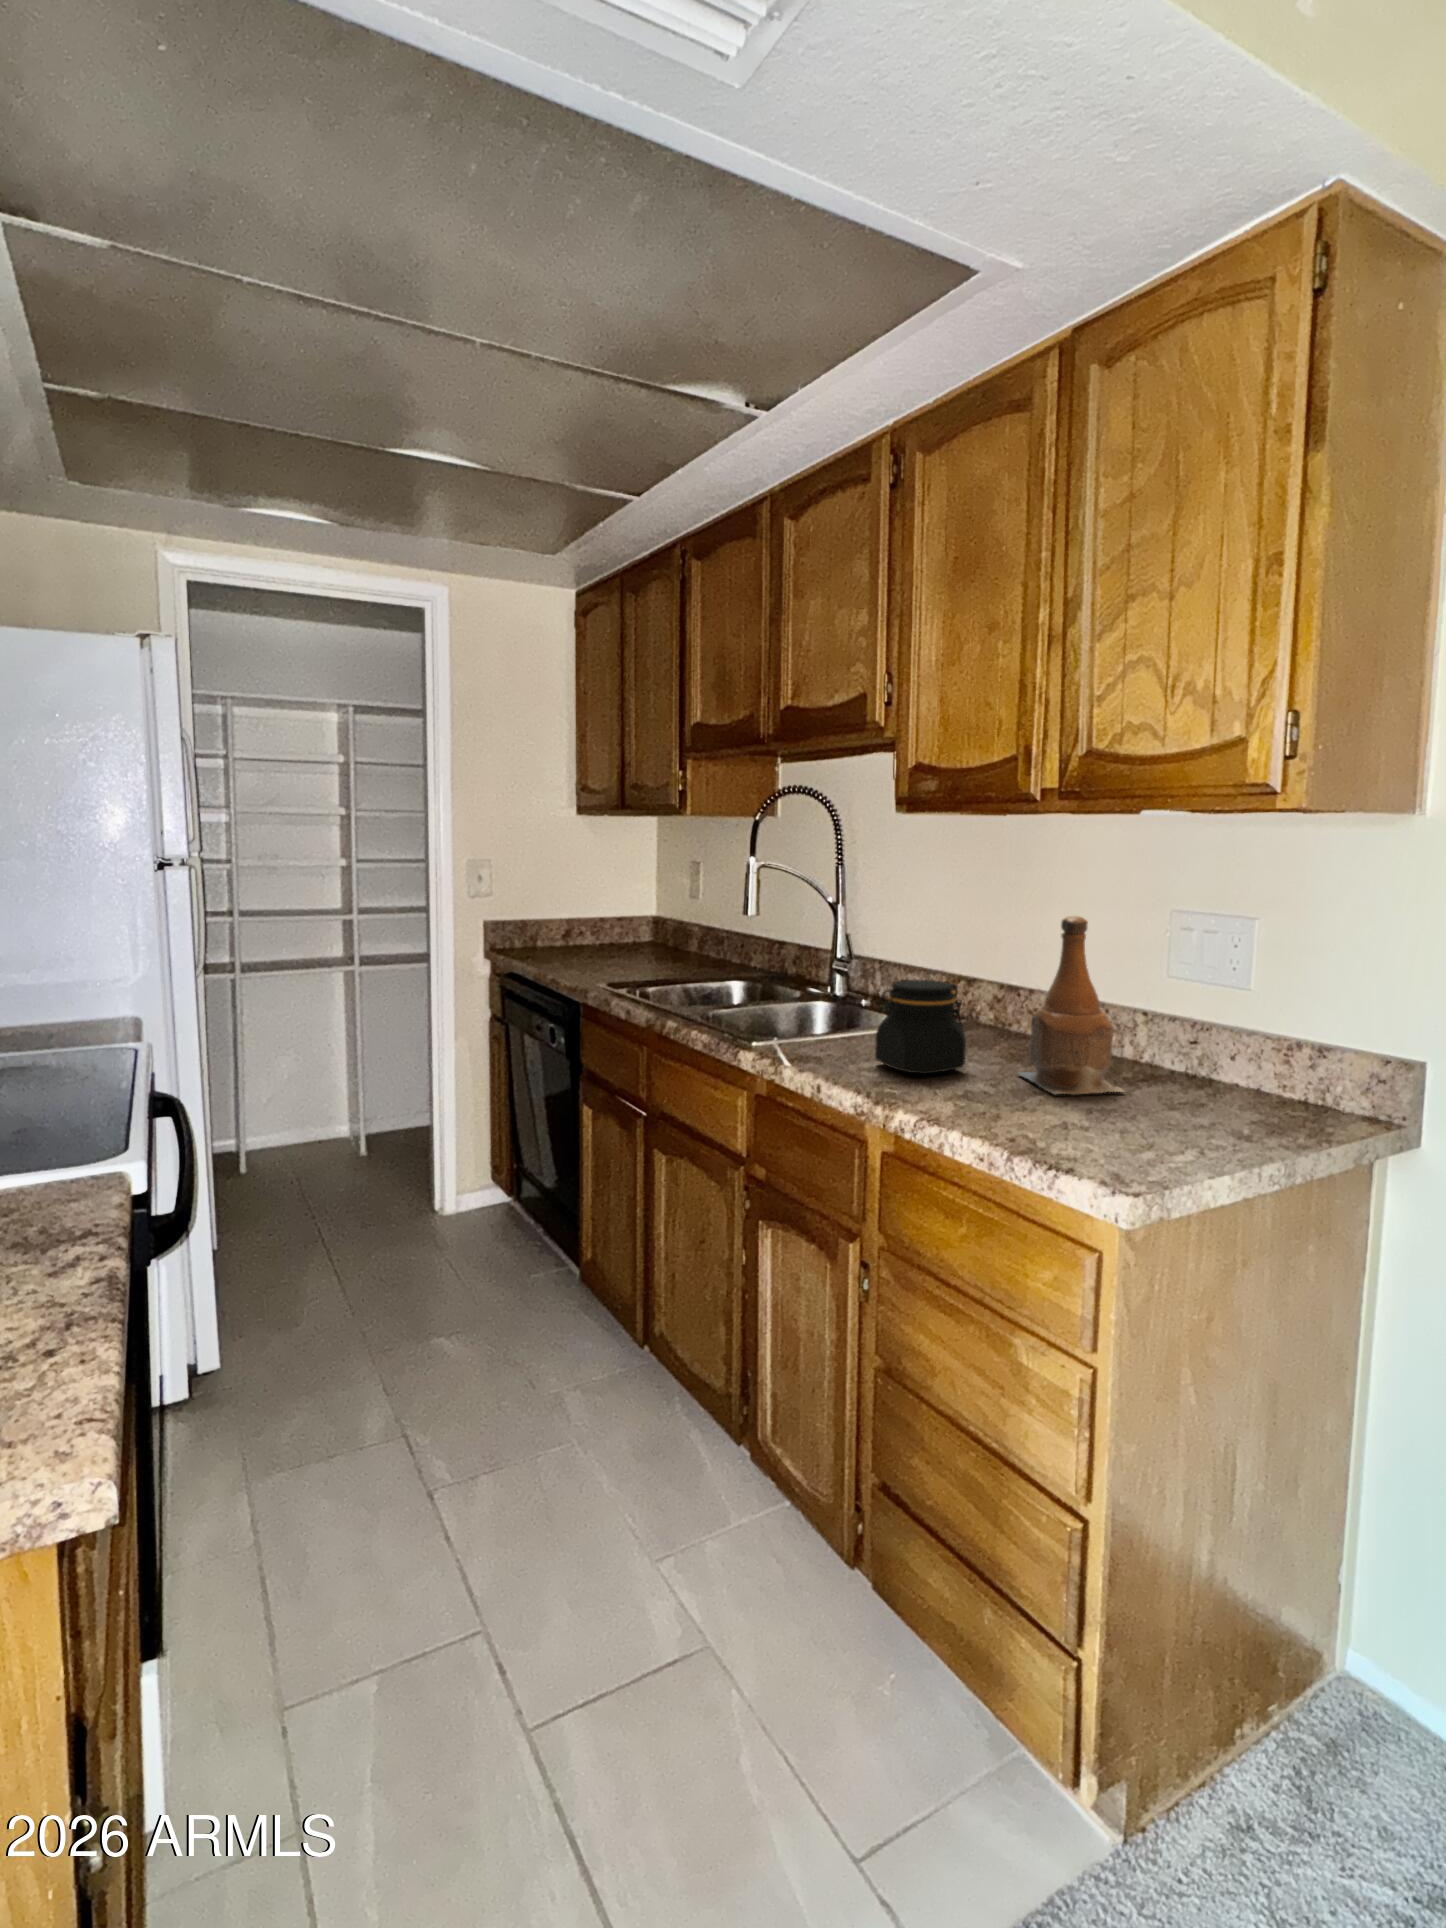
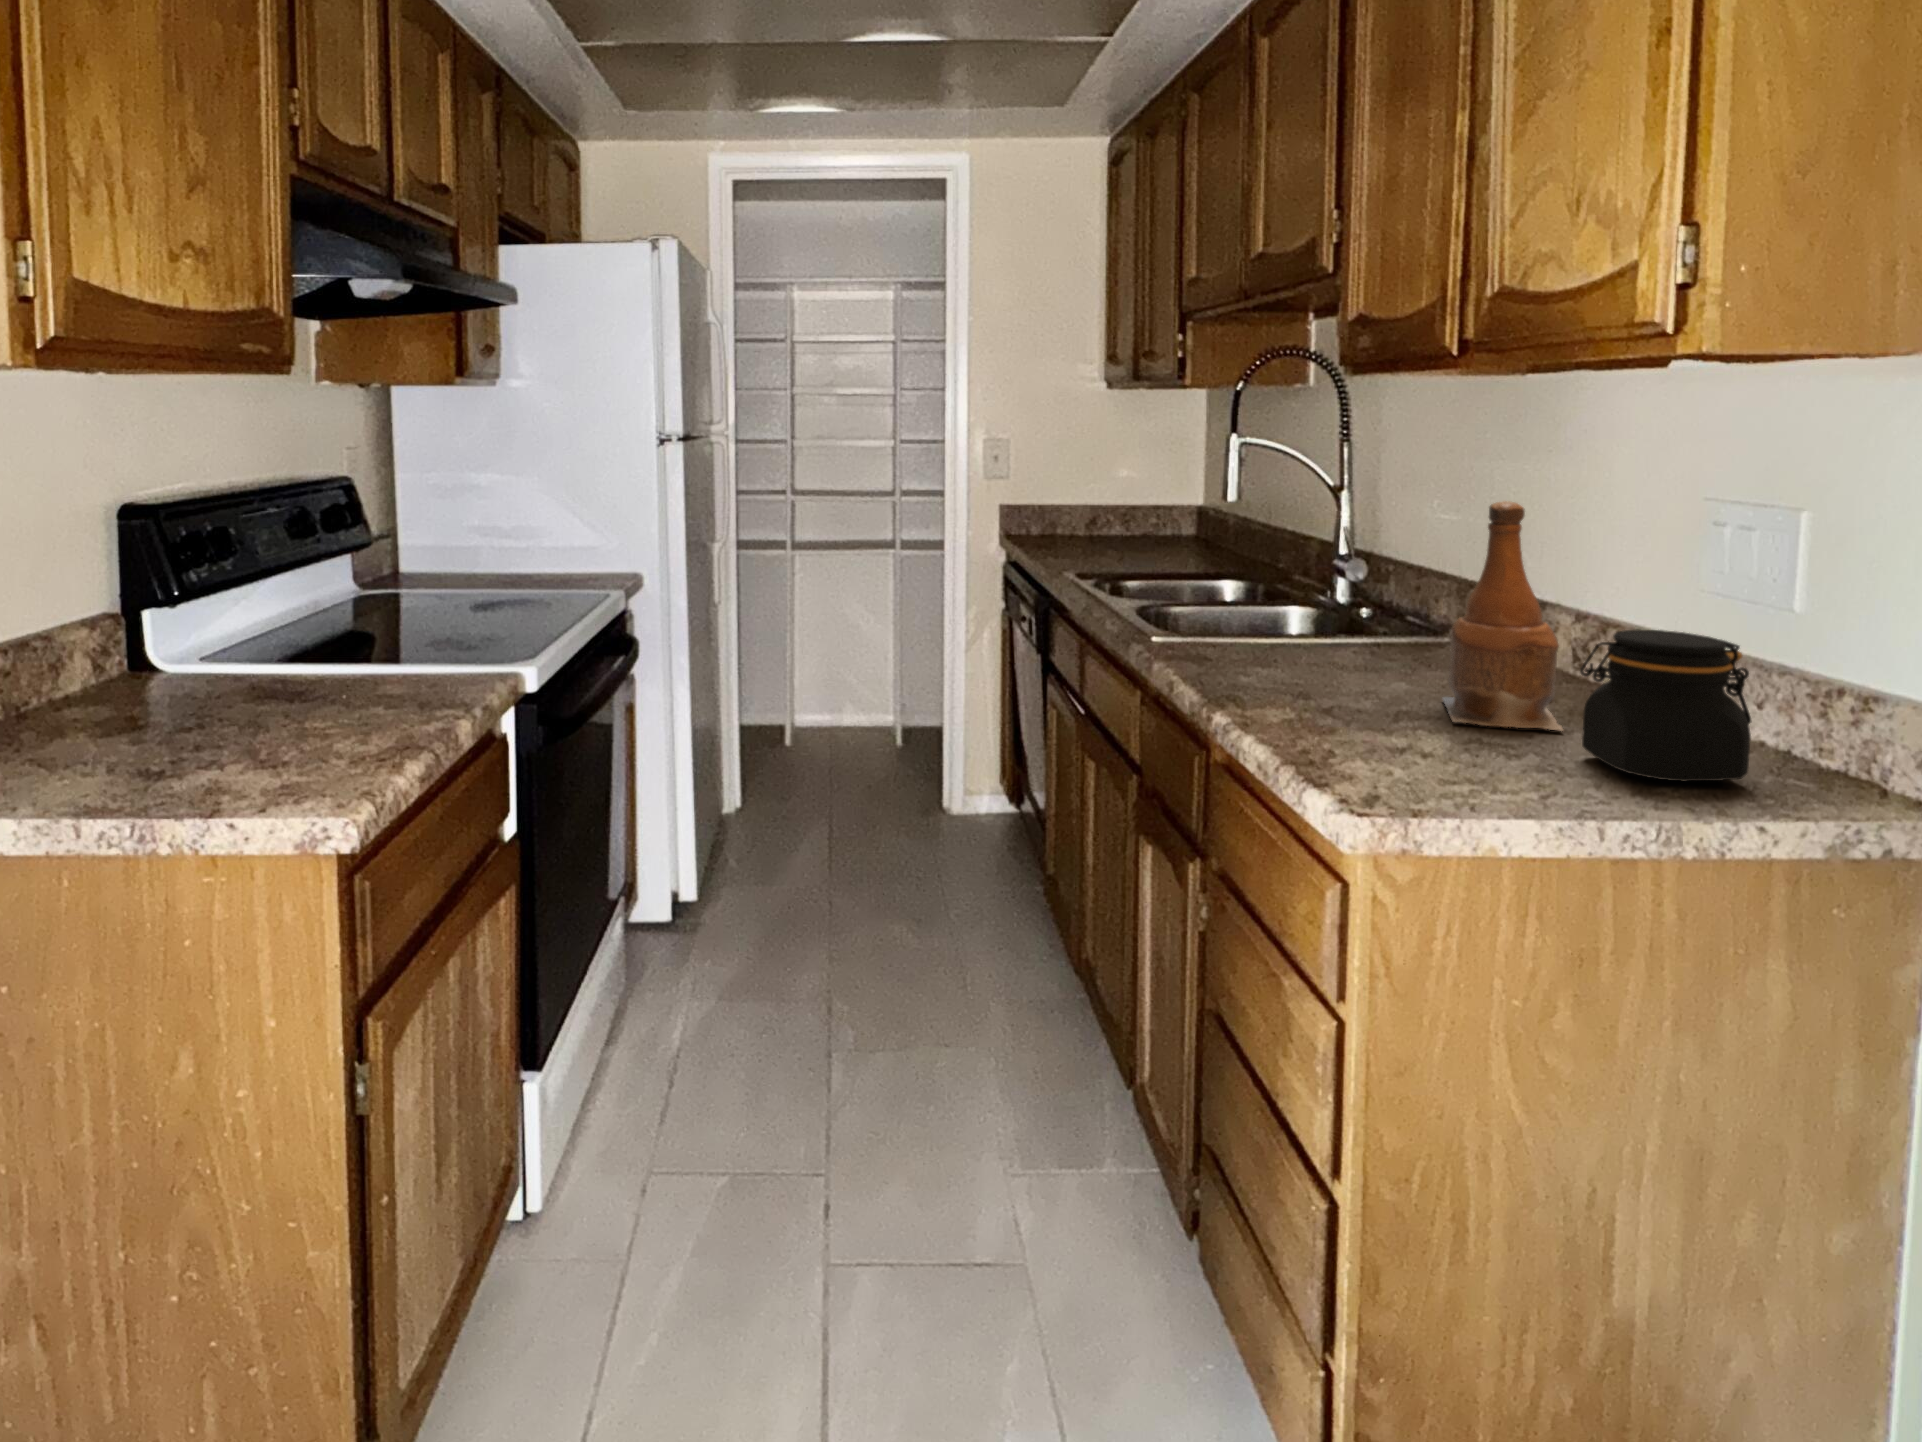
jar: present [875,980,966,1074] -> present [1580,630,1751,781]

